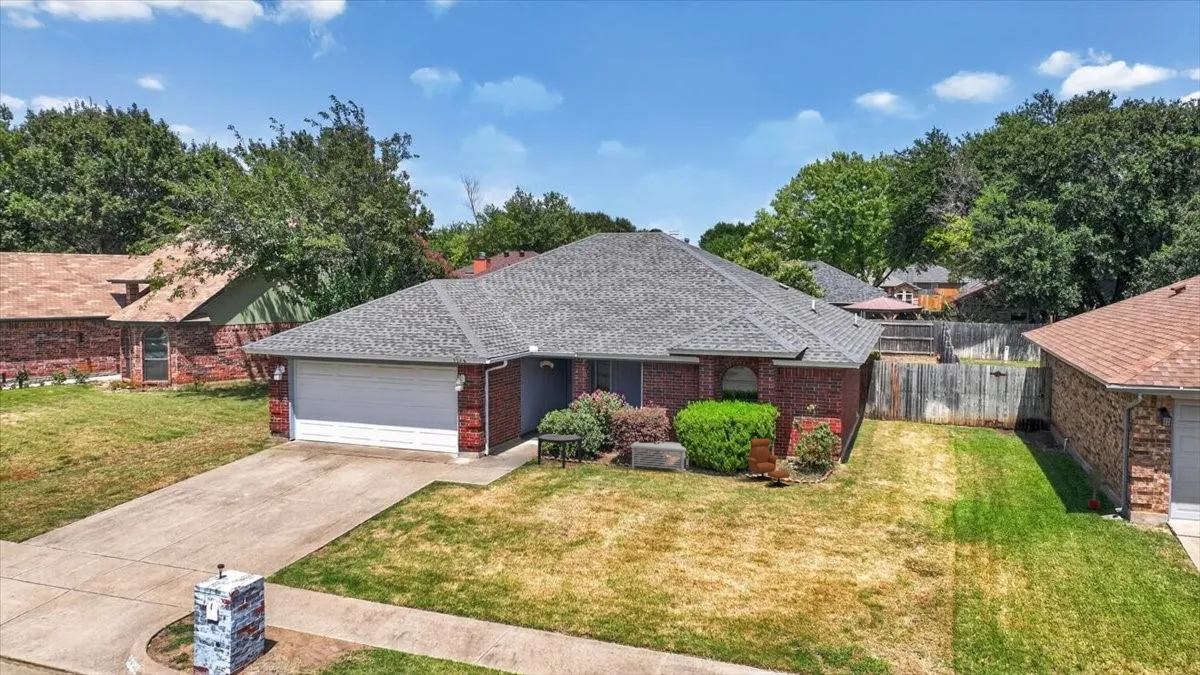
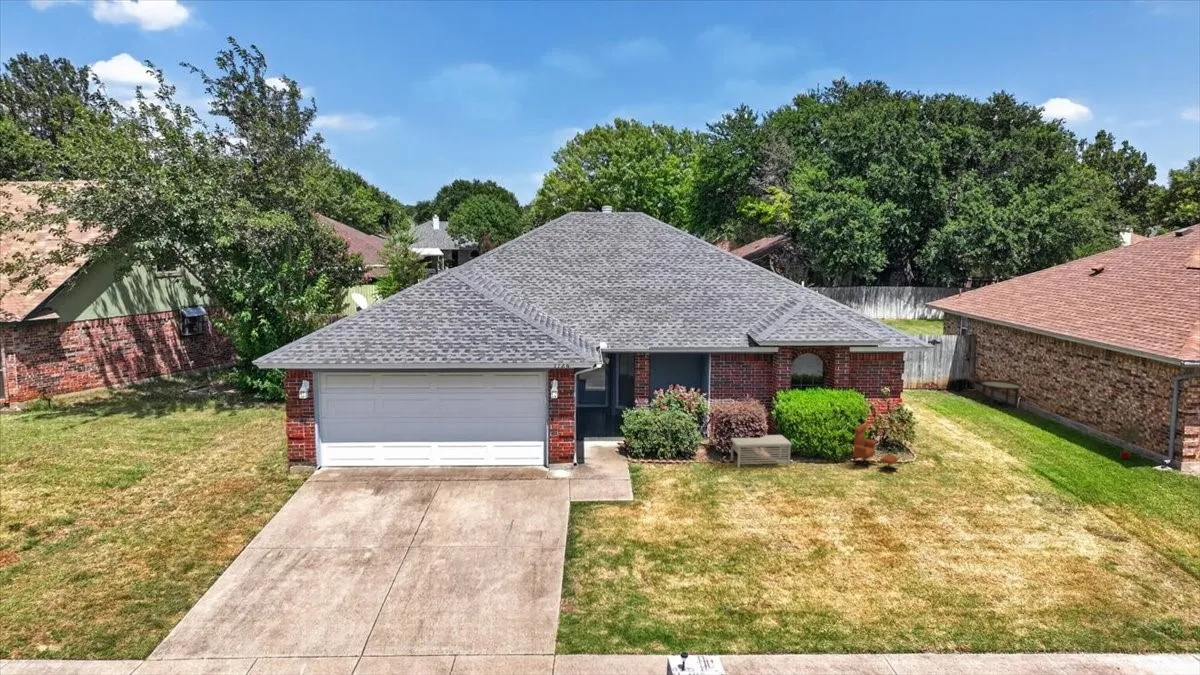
round table: present [536,431,584,468] -> present [980,380,1022,408]

